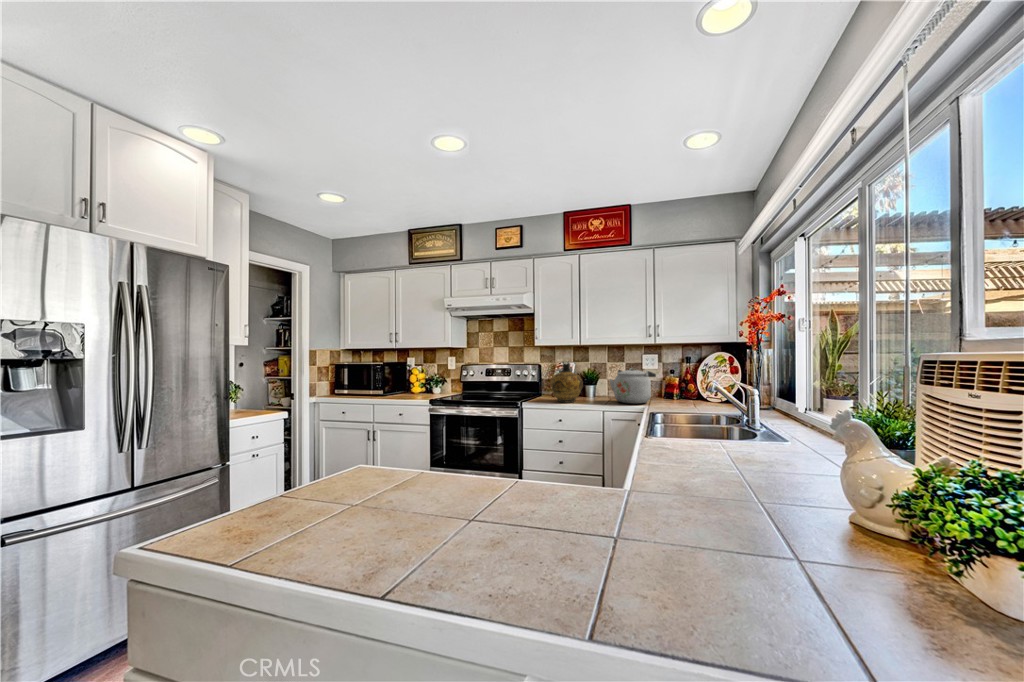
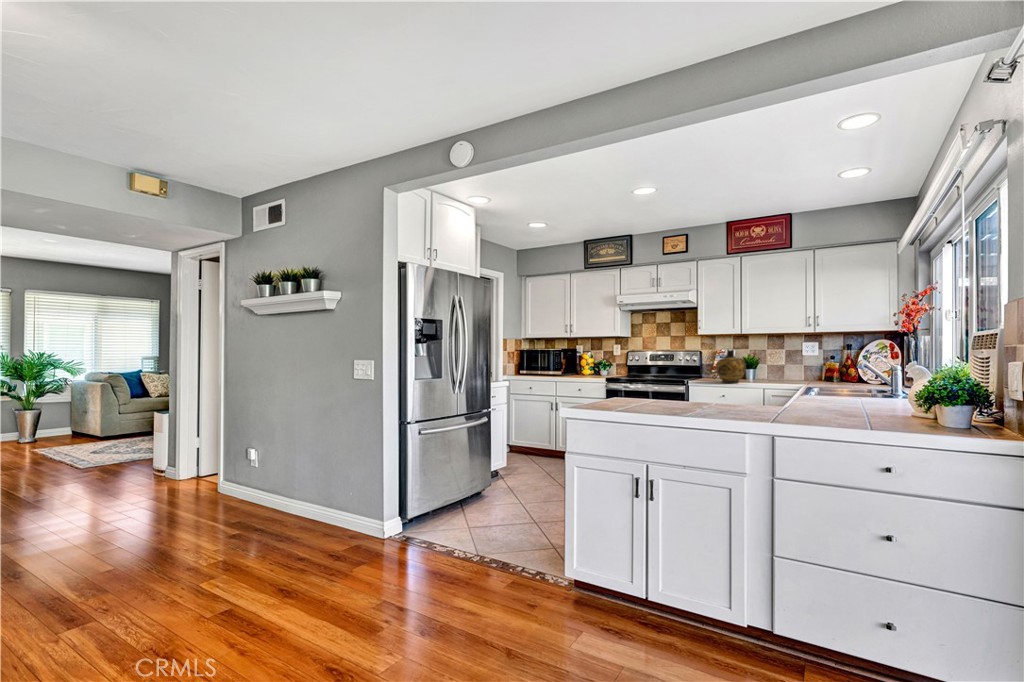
kettle: present [610,368,656,404] -> none [771,354,816,384]

